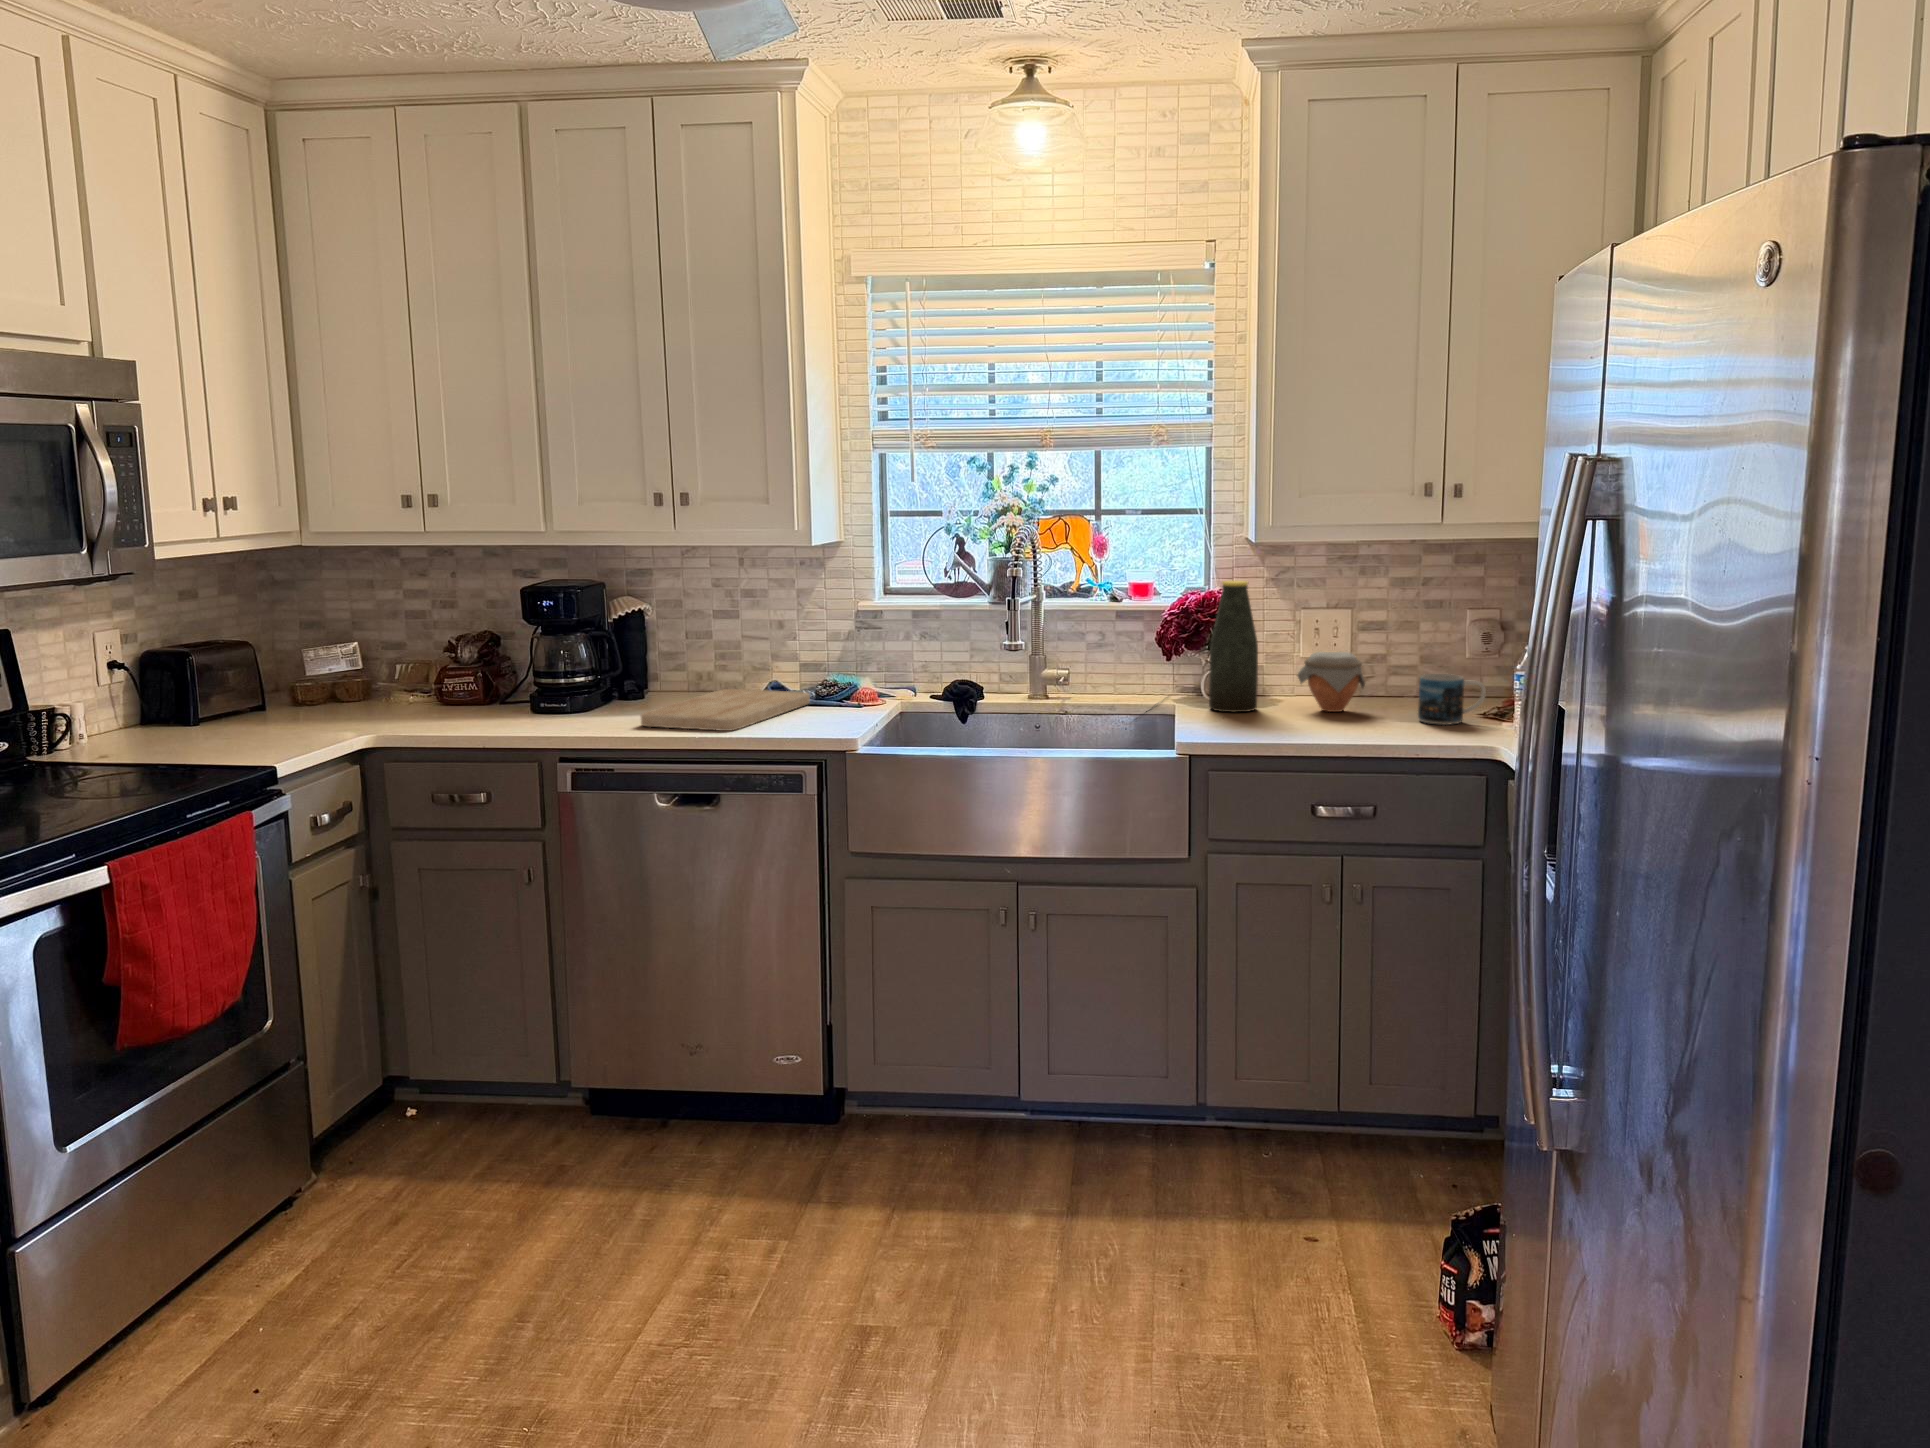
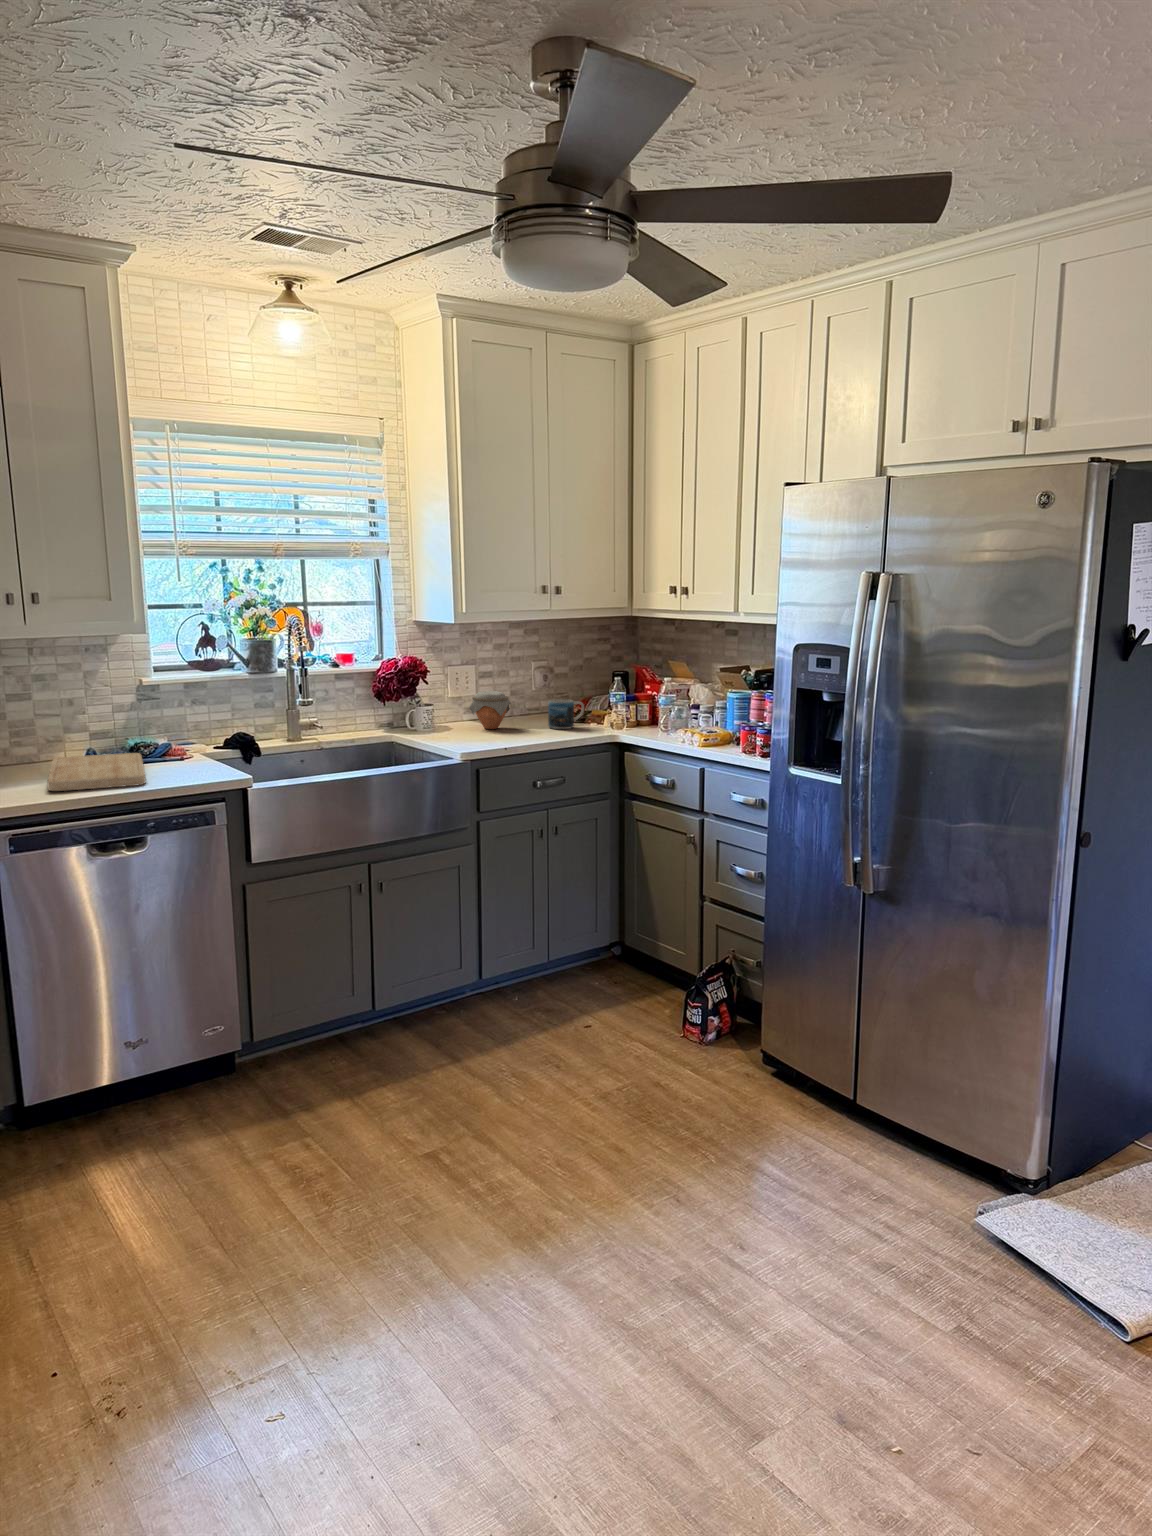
bottle: present [1209,581,1258,712] -> none [419,649,450,735]

